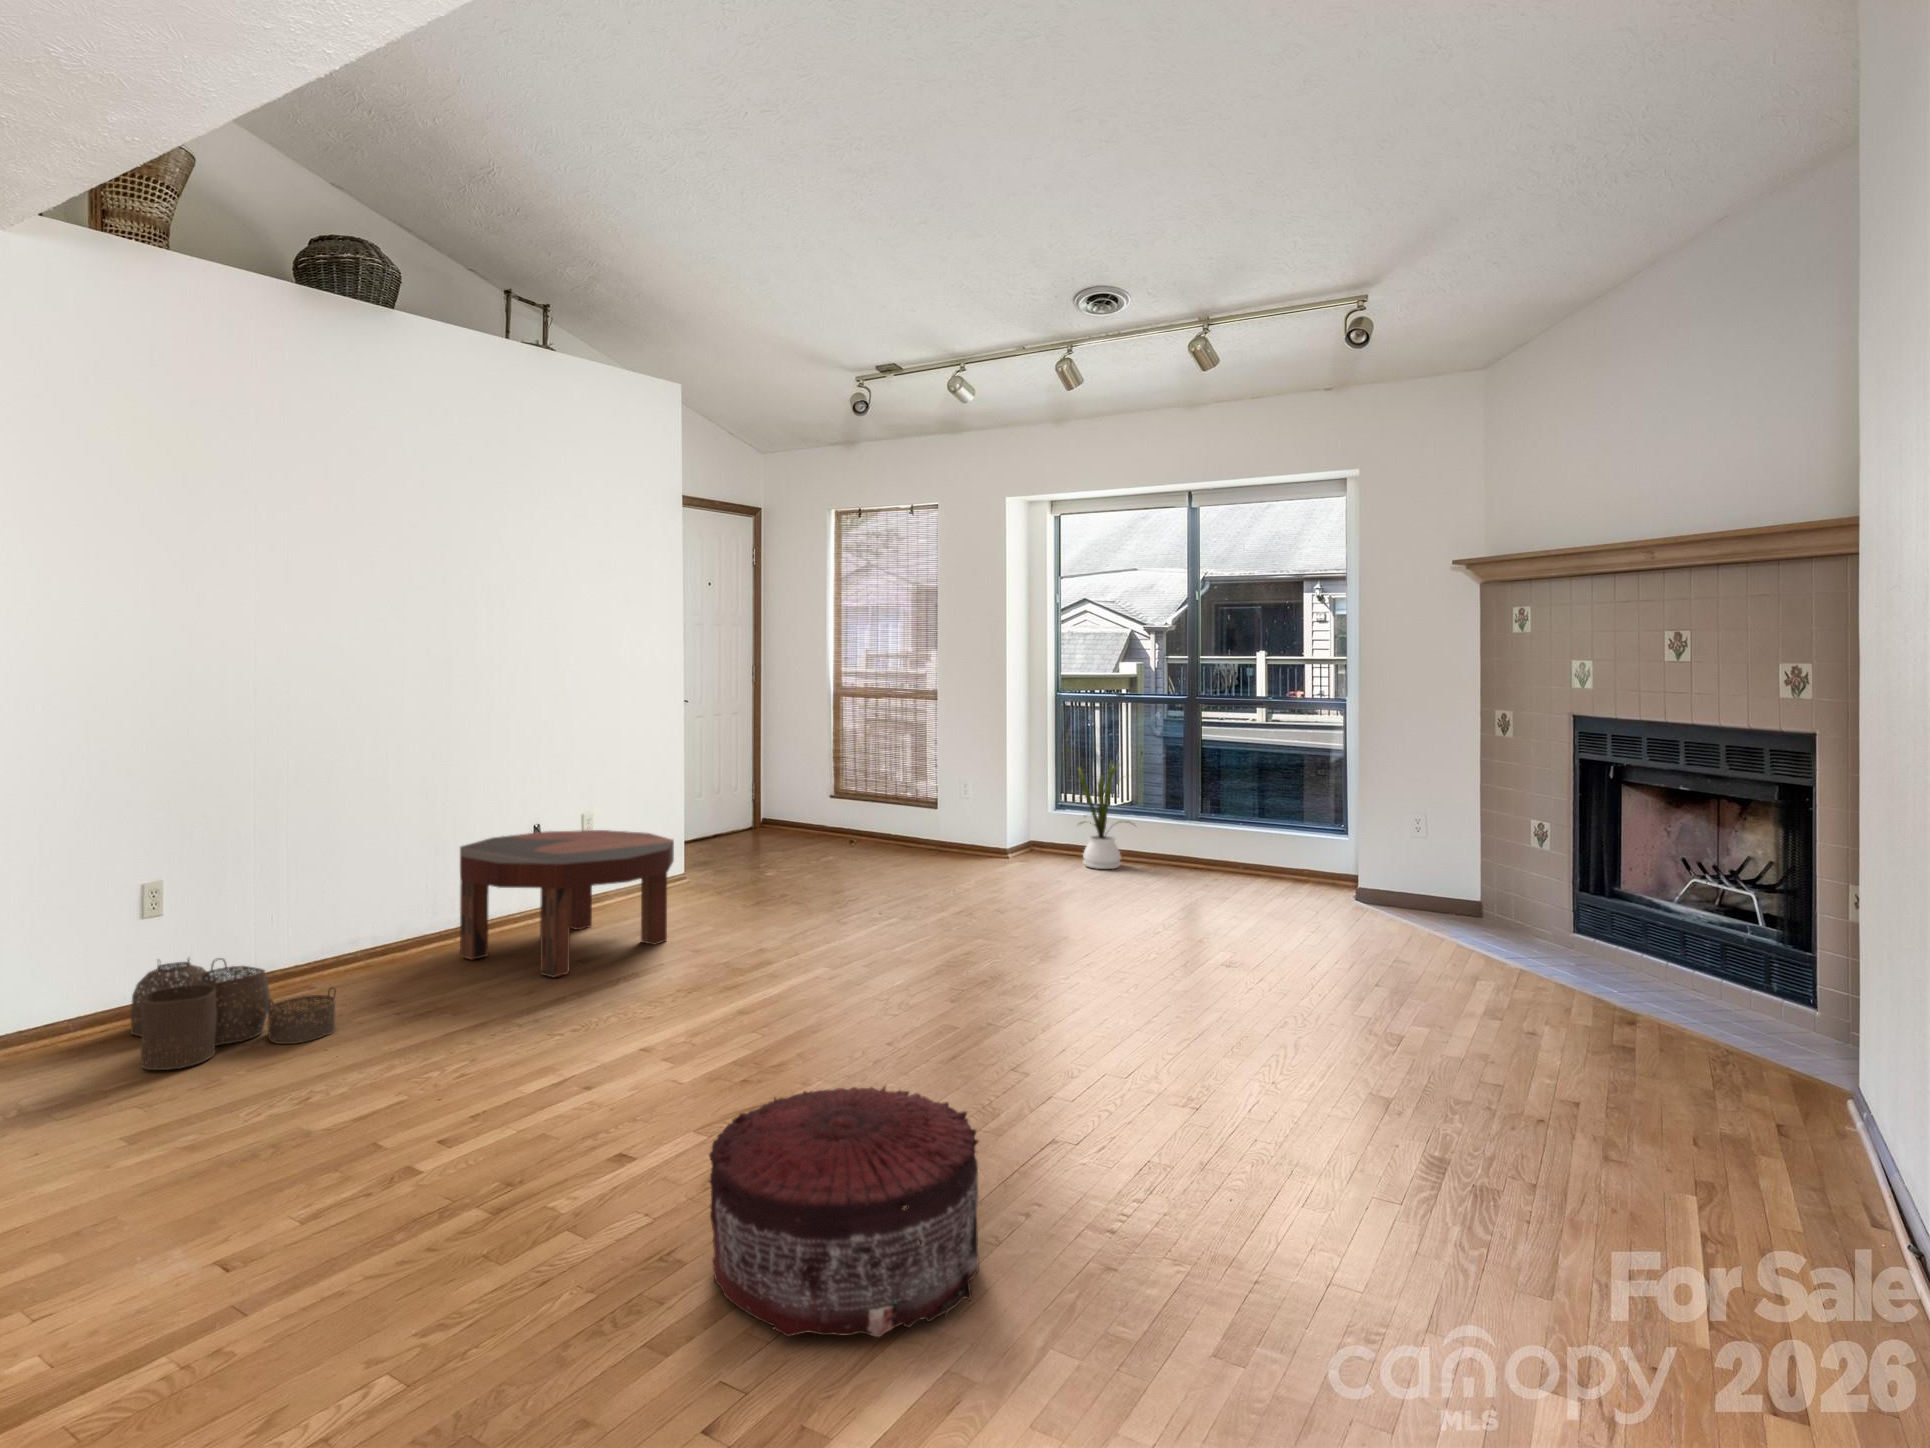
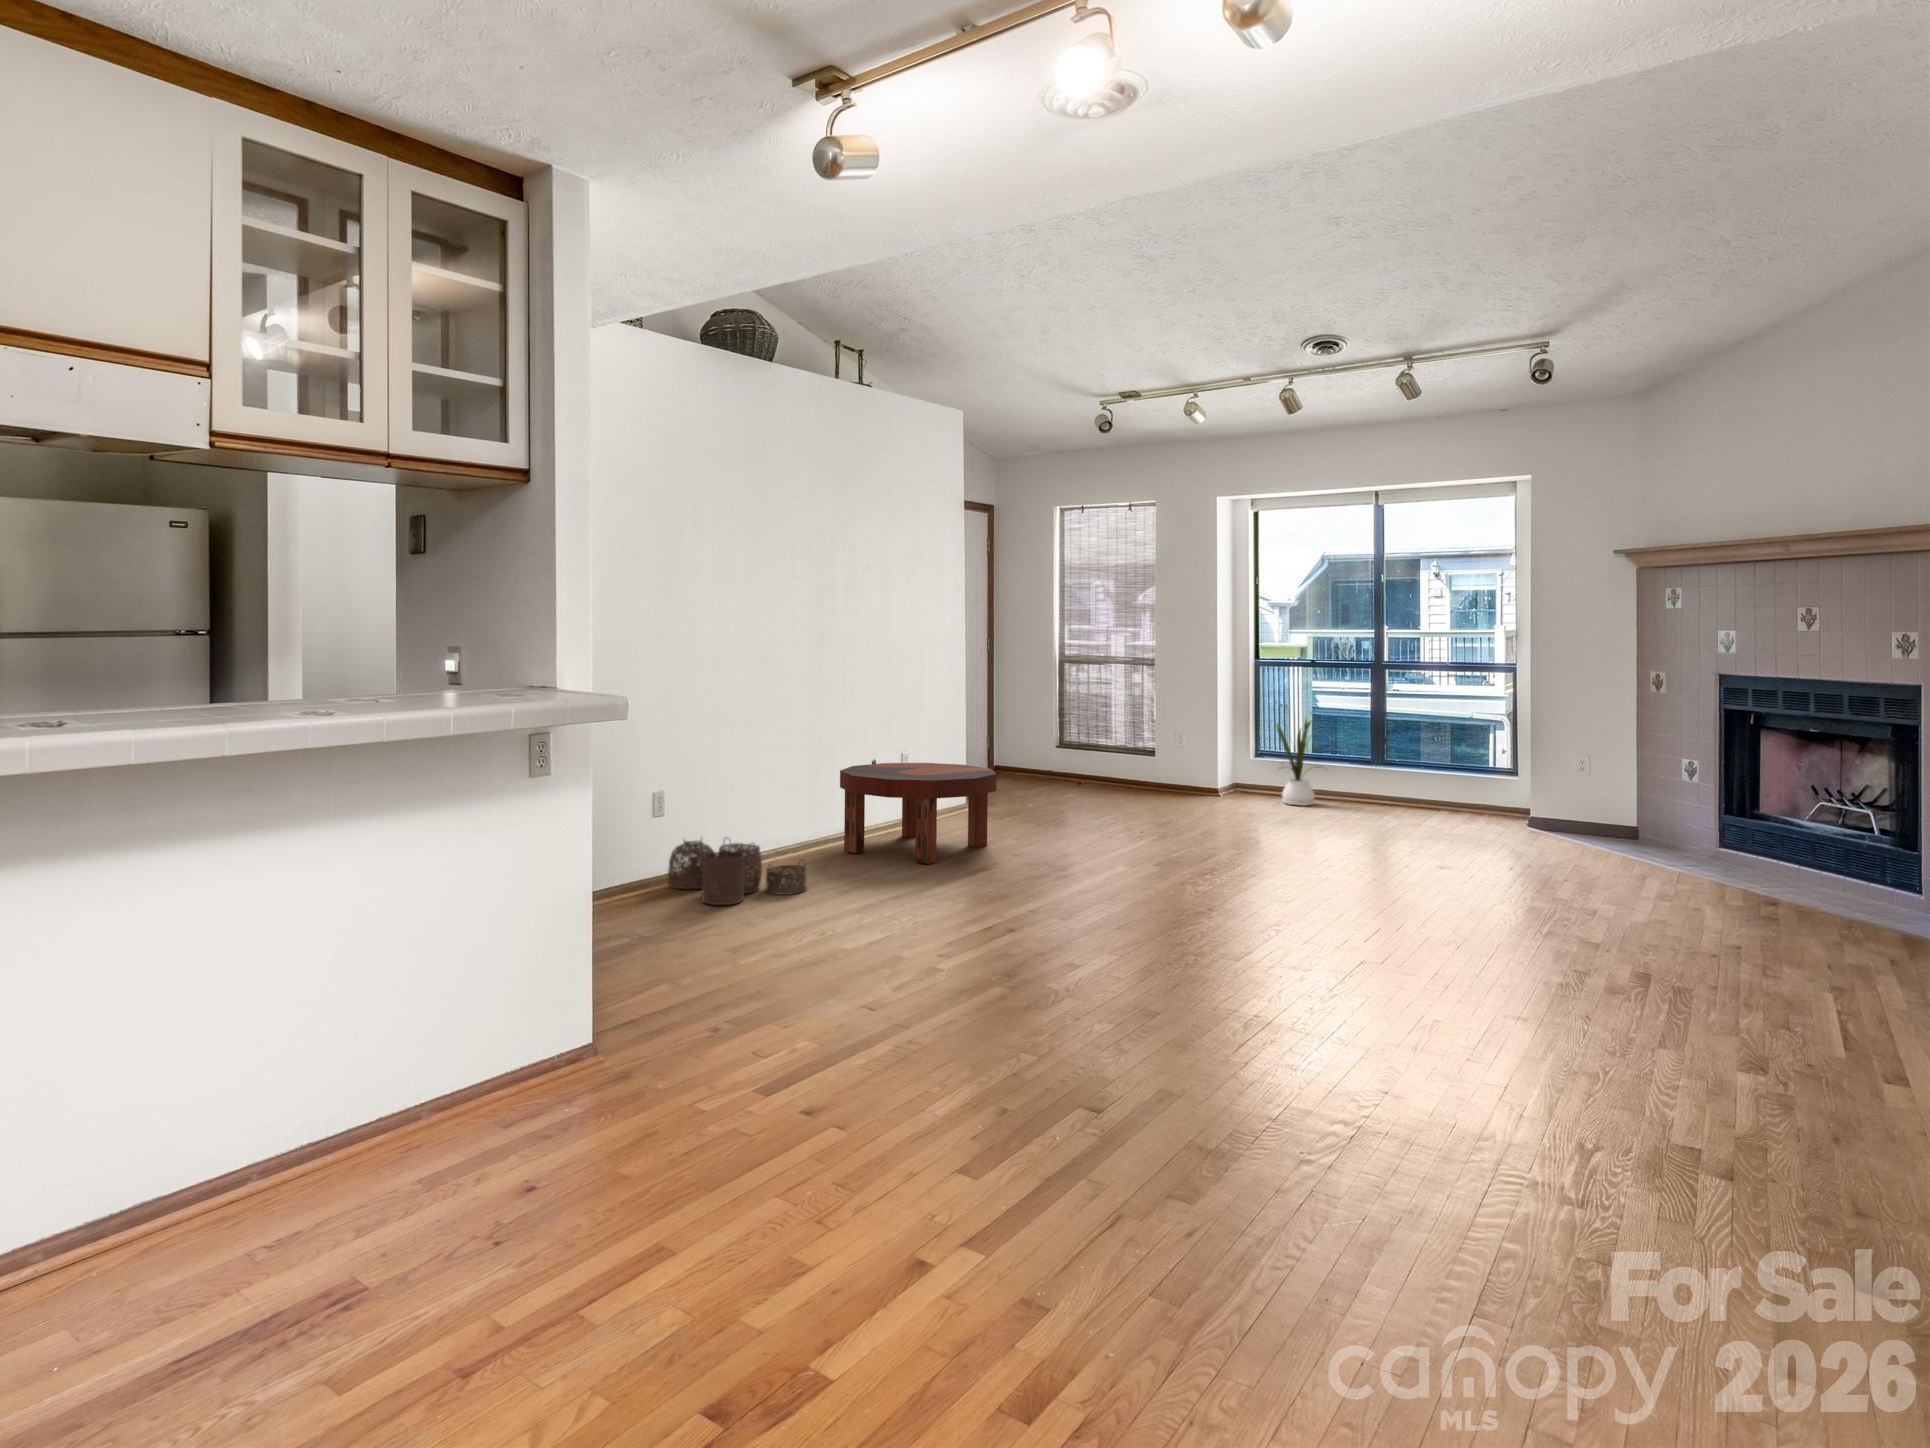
pouf: present [709,1086,979,1337] -> none [1177,898,1357,1020]

